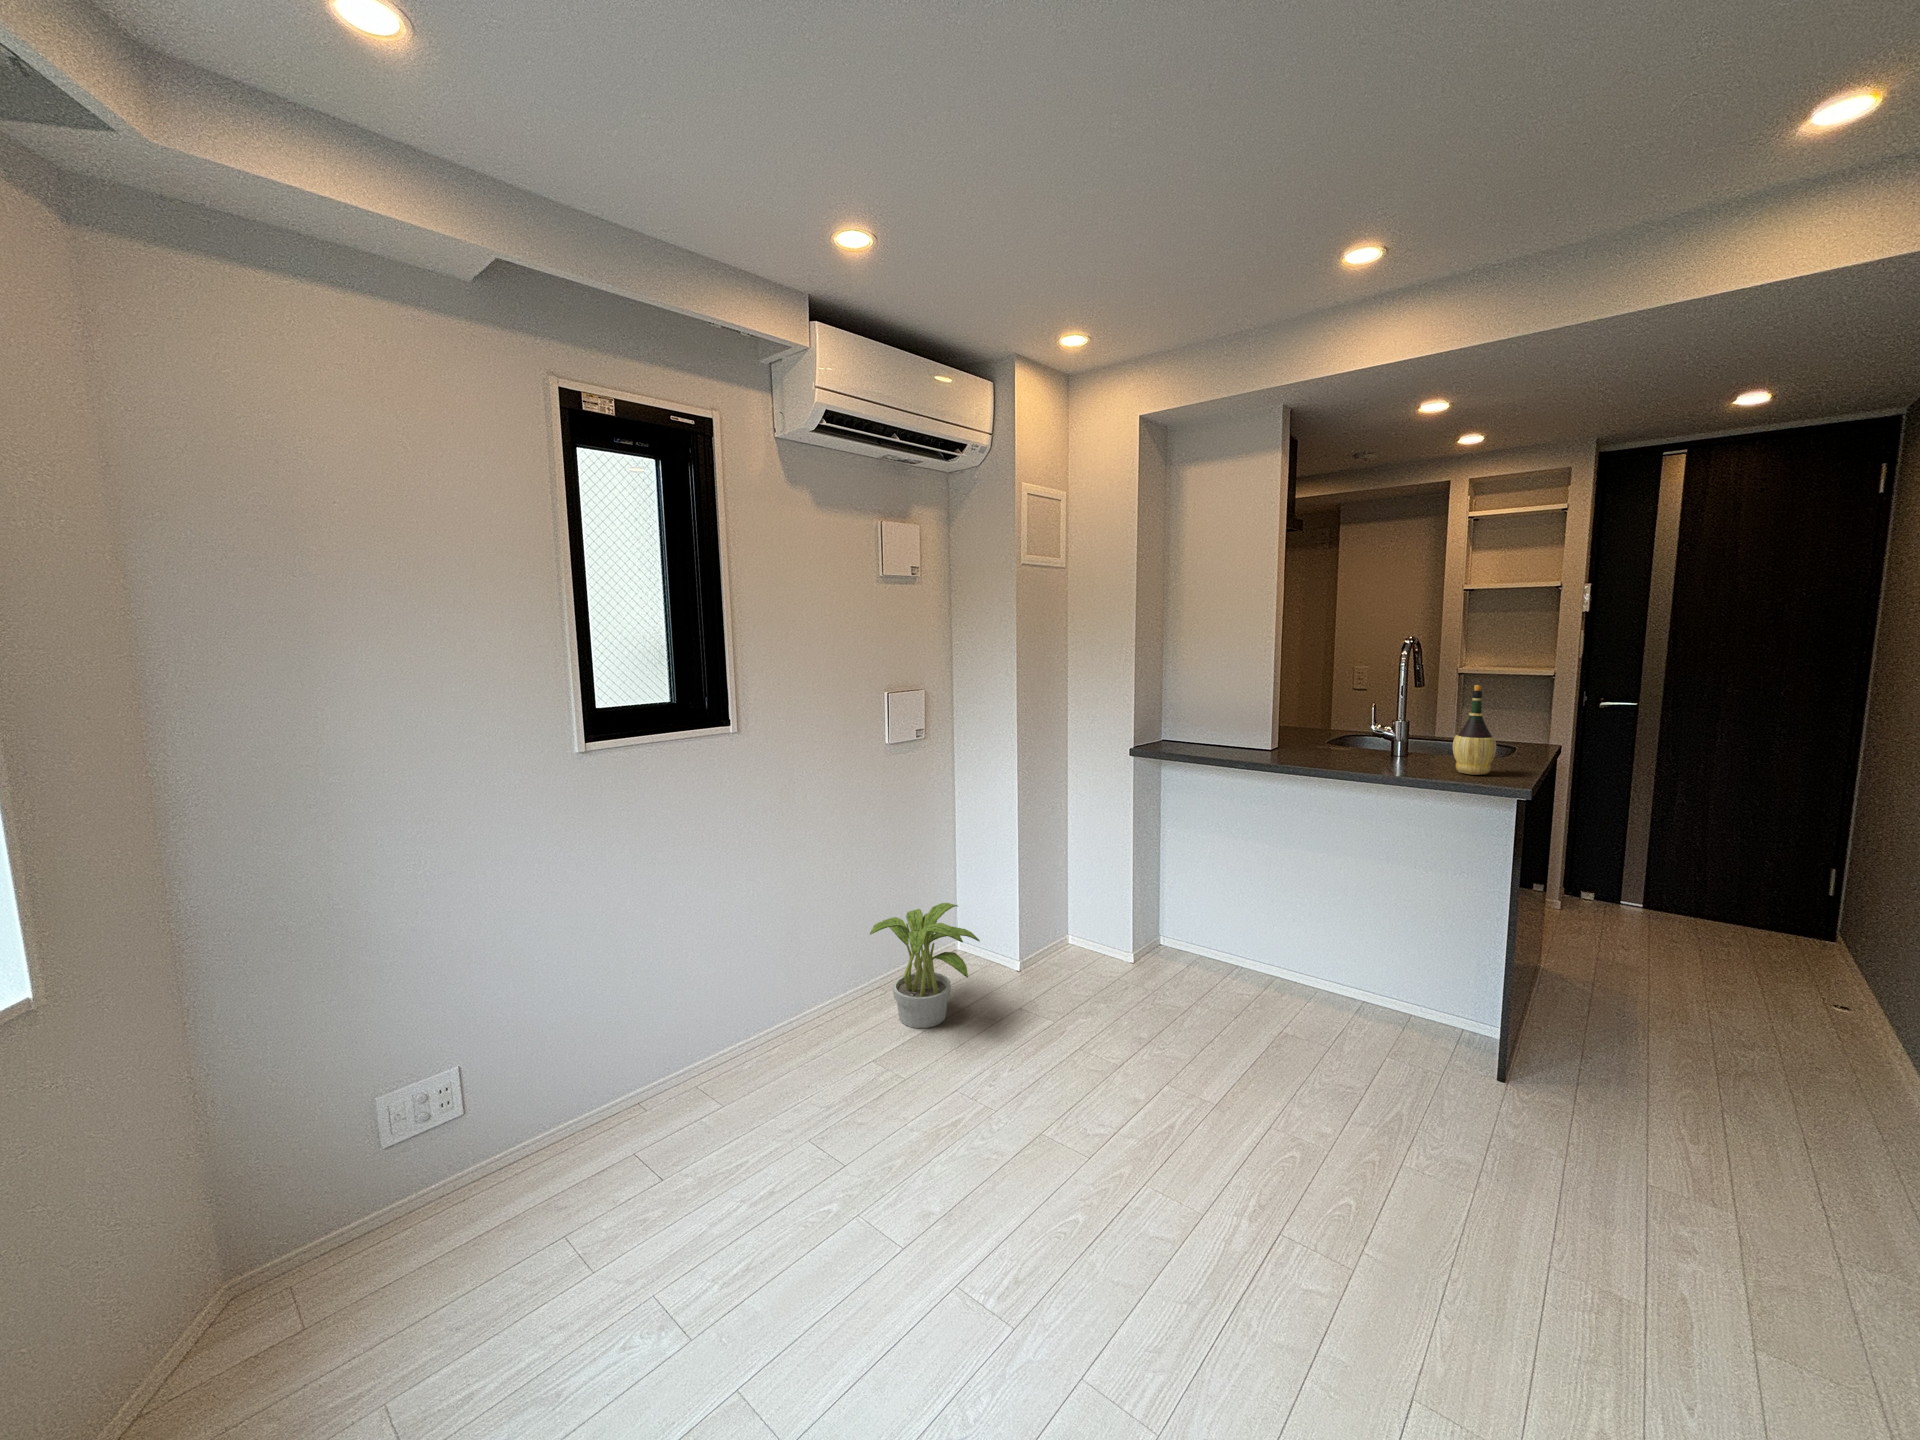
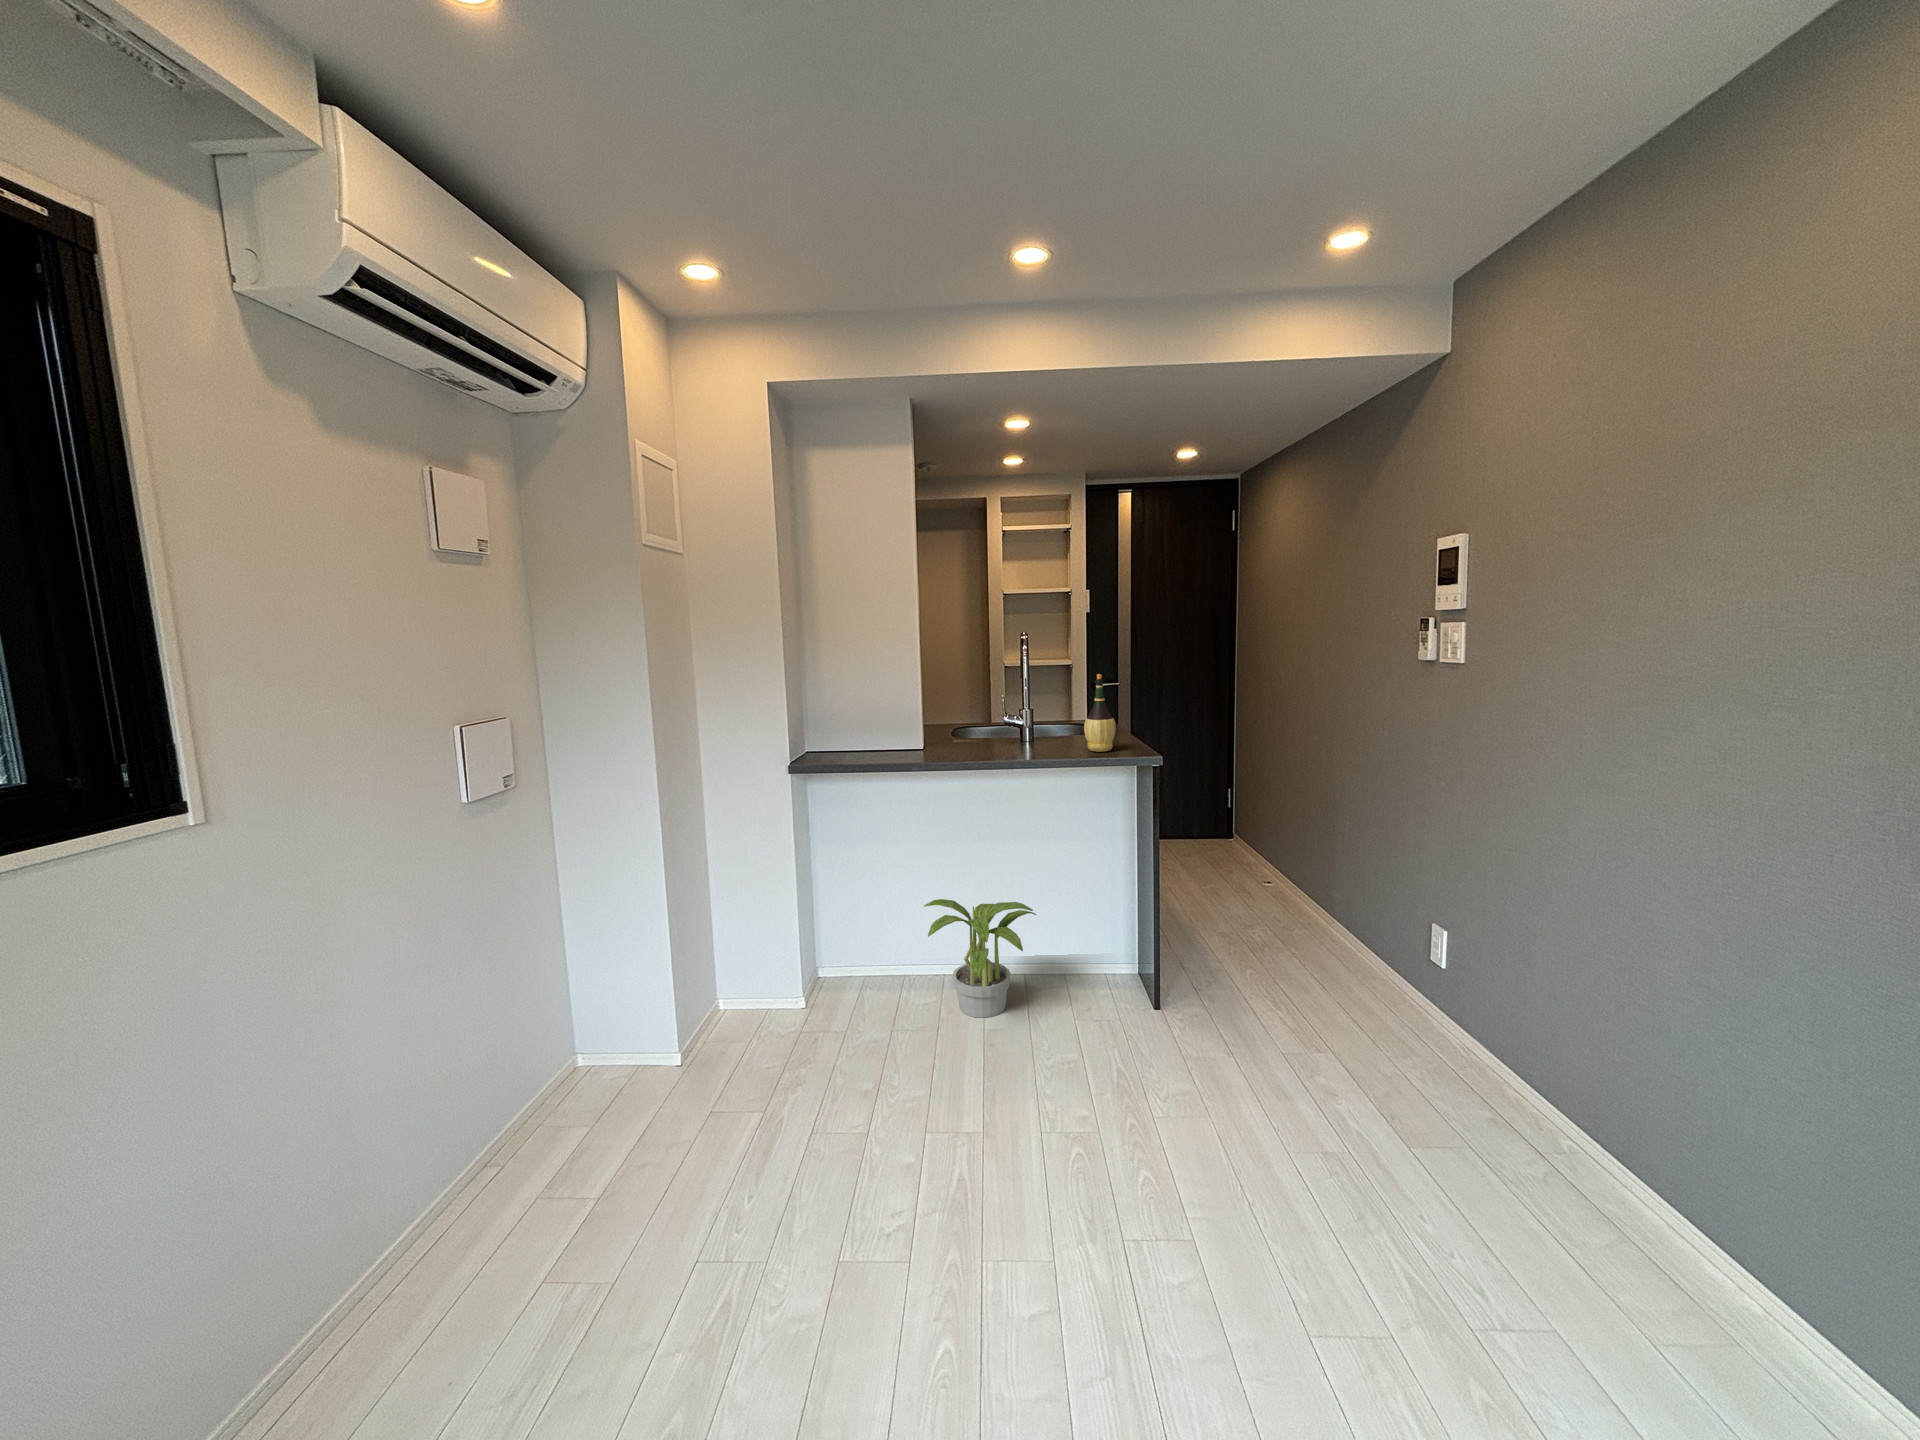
potted plant: present [870,903,980,1028] -> present [924,899,1036,1018]

